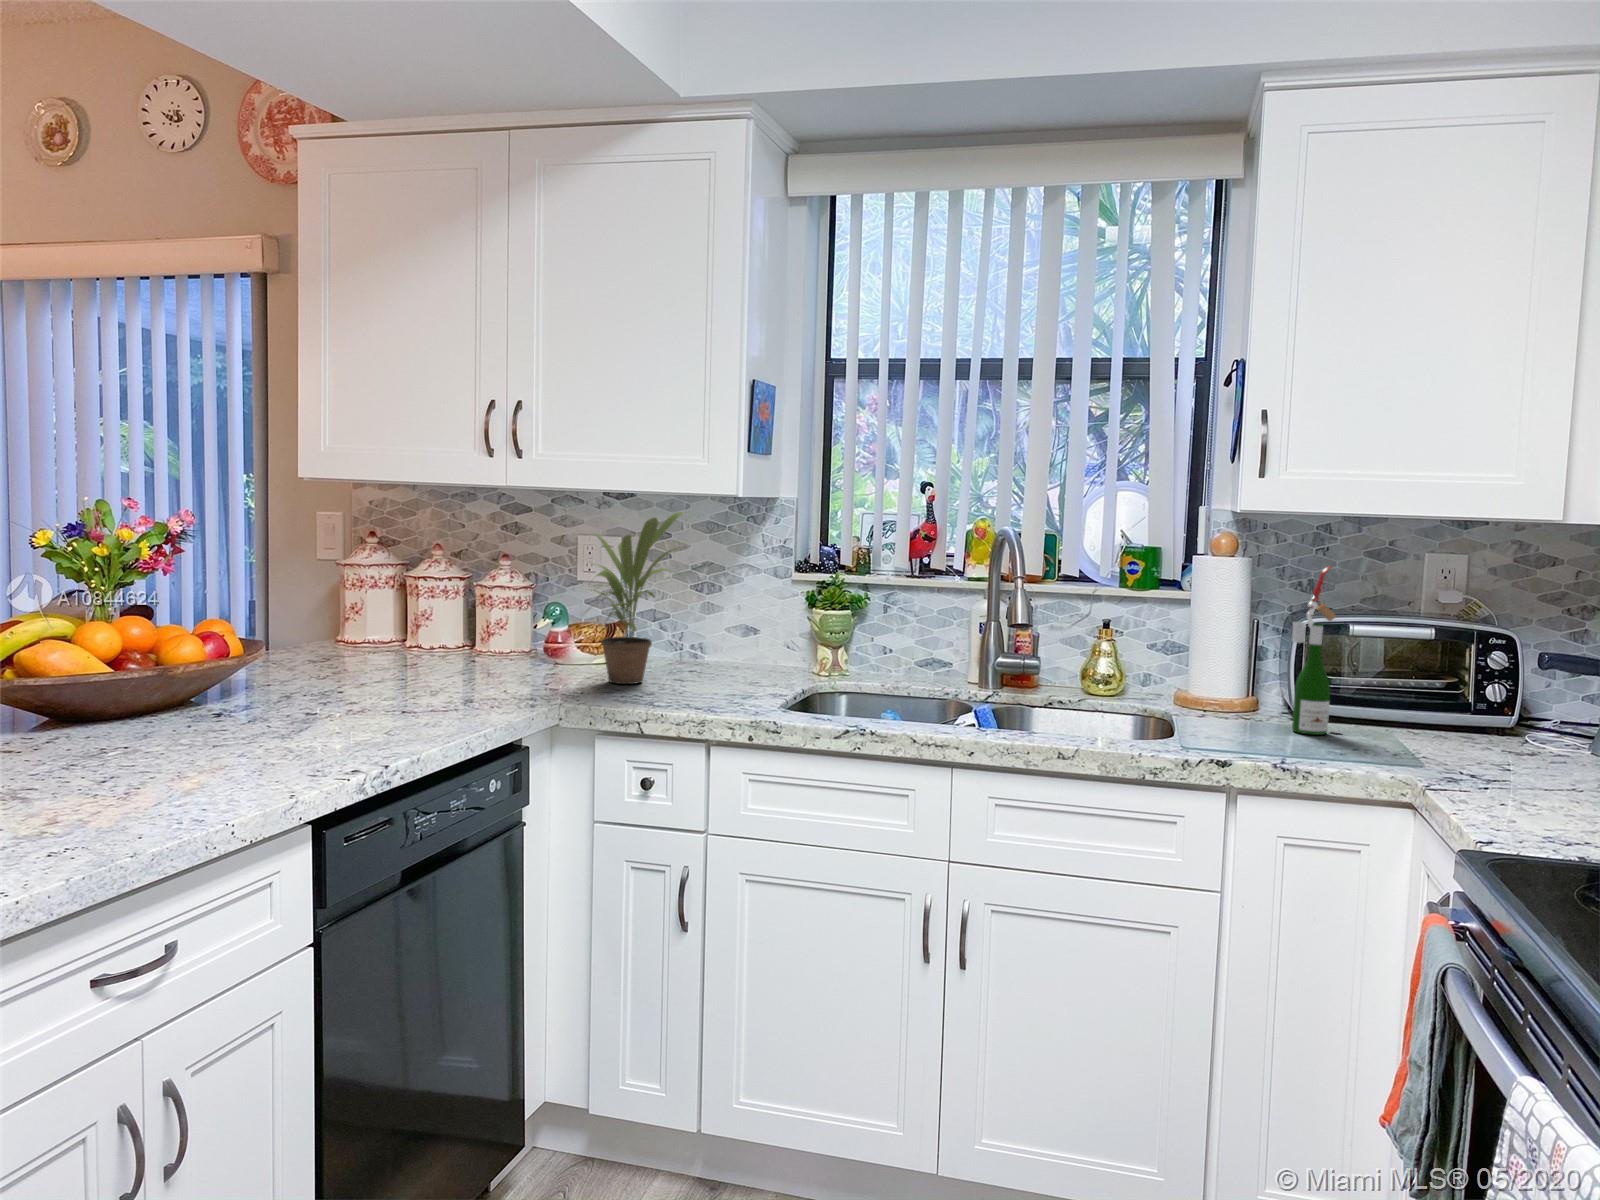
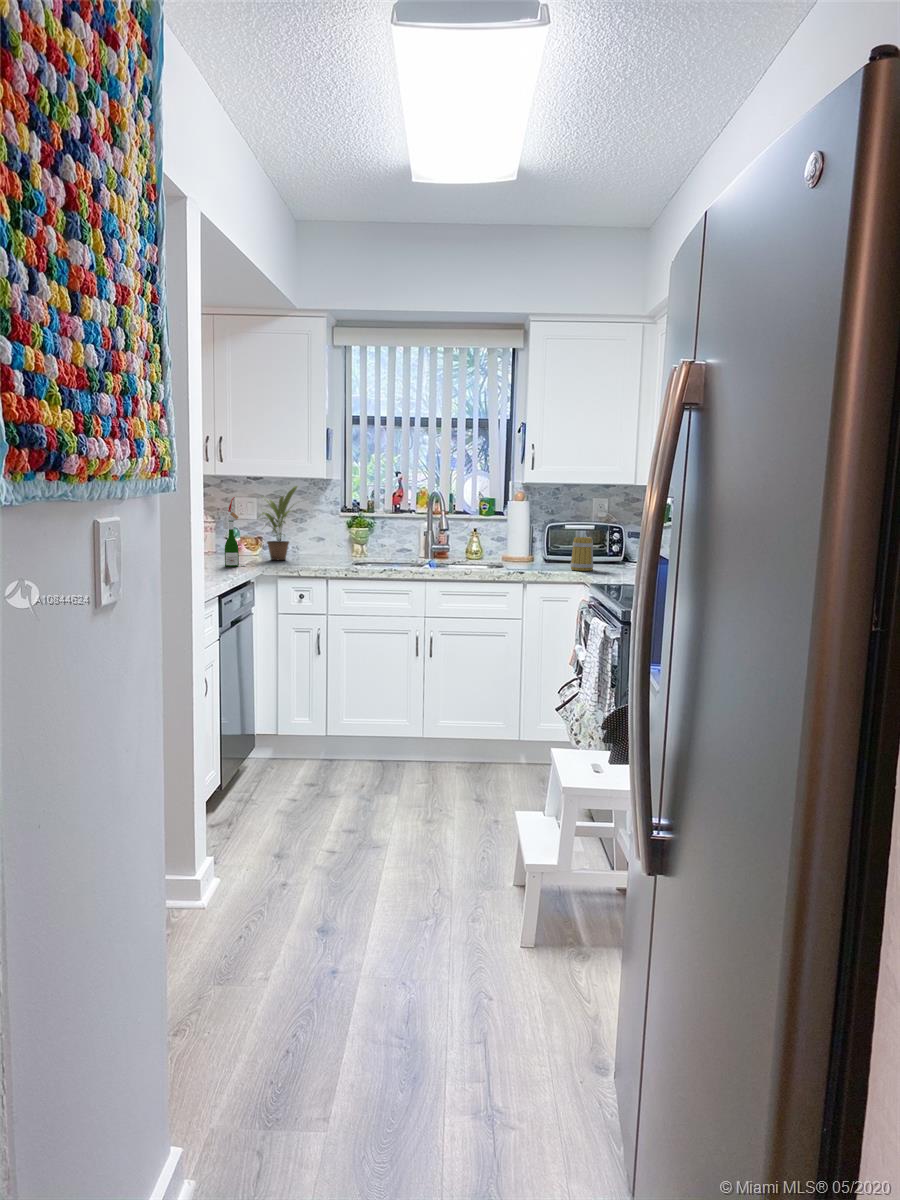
wine bottle: present [1292,566,1341,735] -> present [223,497,245,567]
mug: none [1368,664,1441,765] -> present [570,537,593,571]

